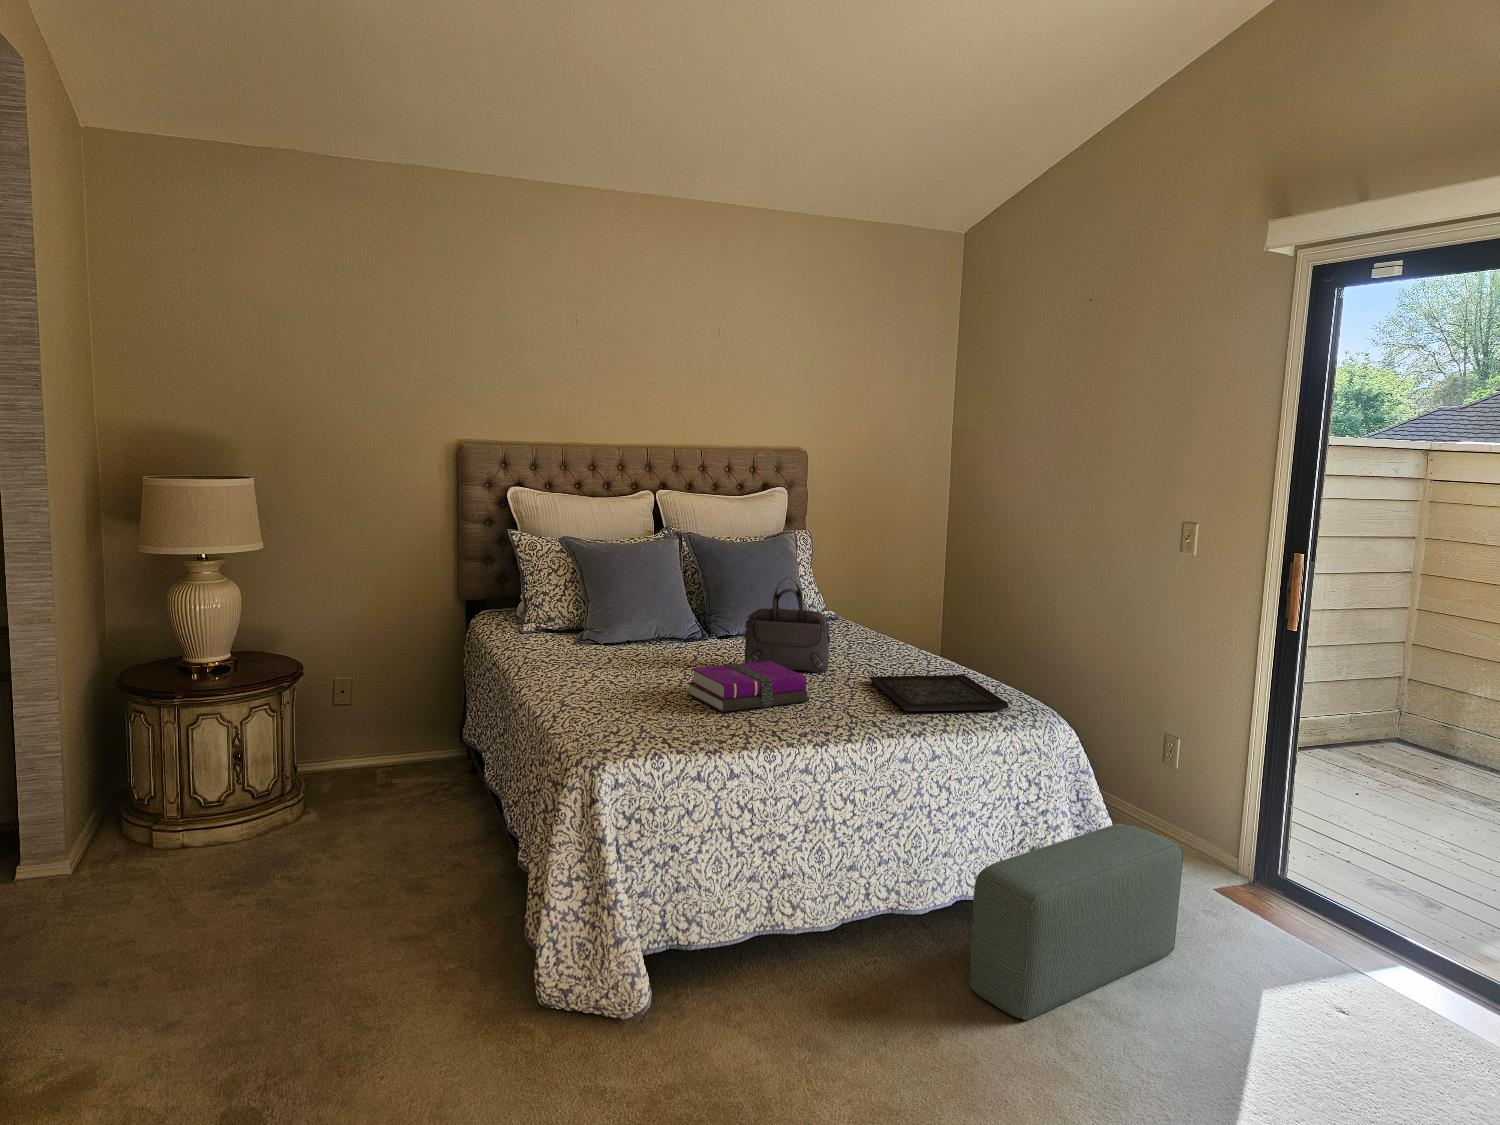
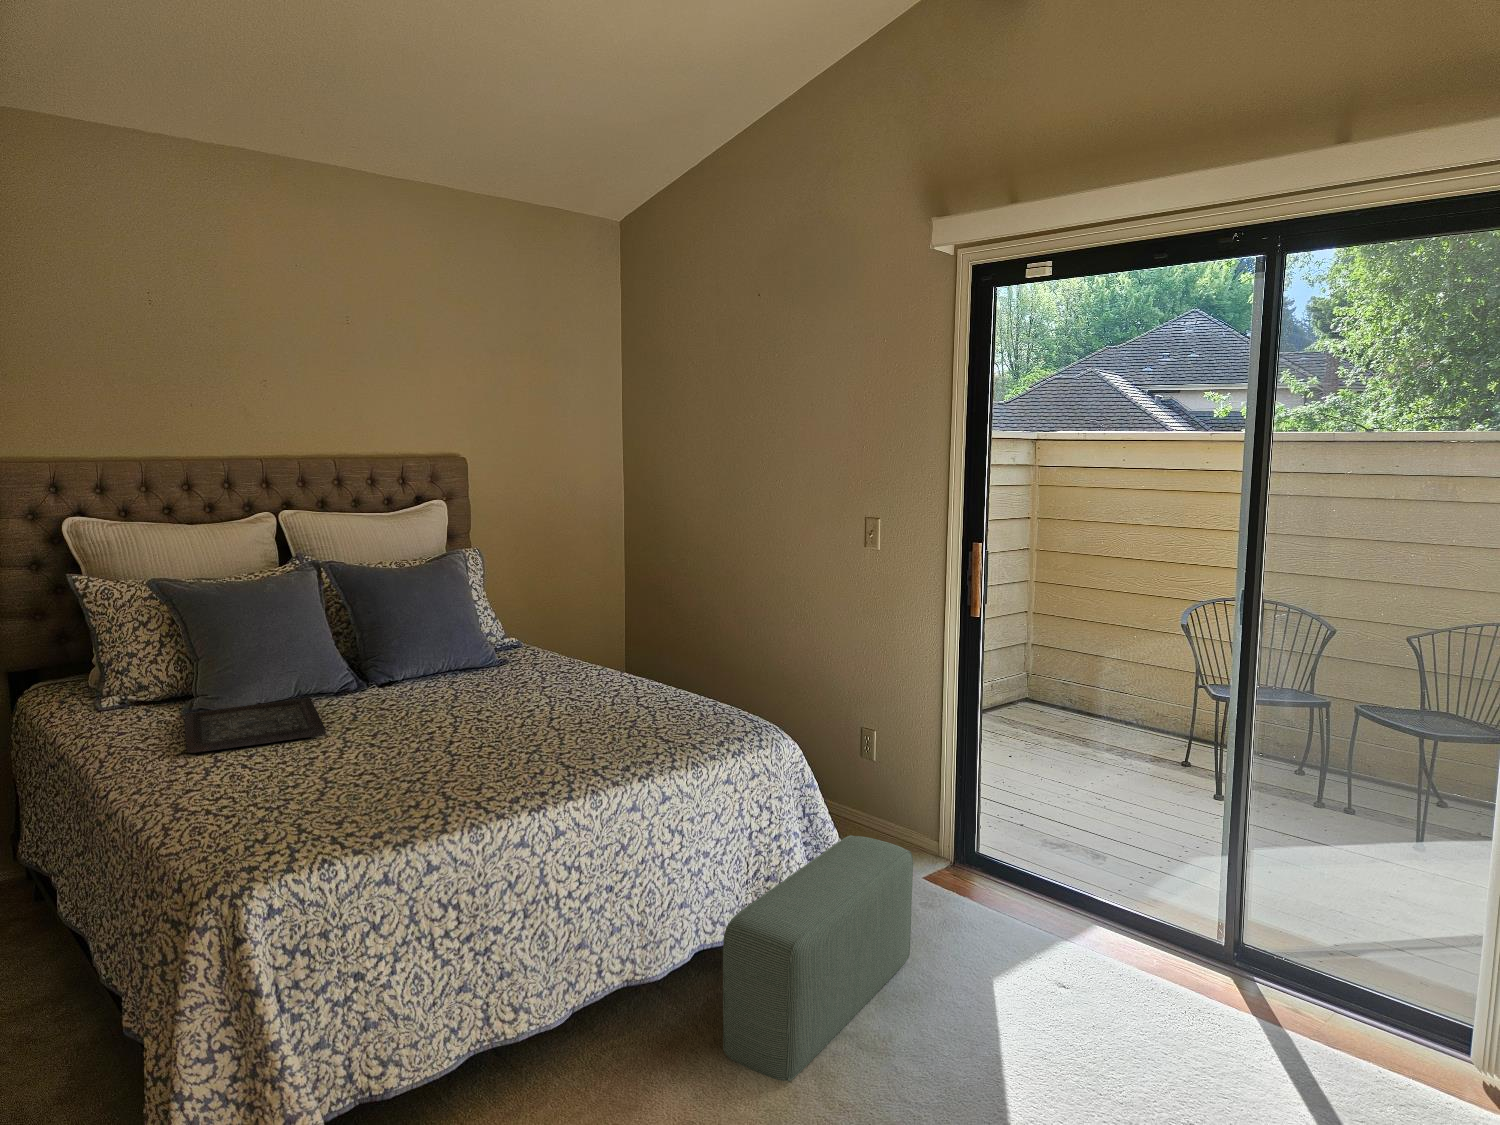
handbag: present [744,578,831,672] -> none [420,608,524,717]
notebook: present [687,661,810,712] -> none [355,709,511,783]
tray: present [870,675,1009,711] -> present [184,698,326,753]

